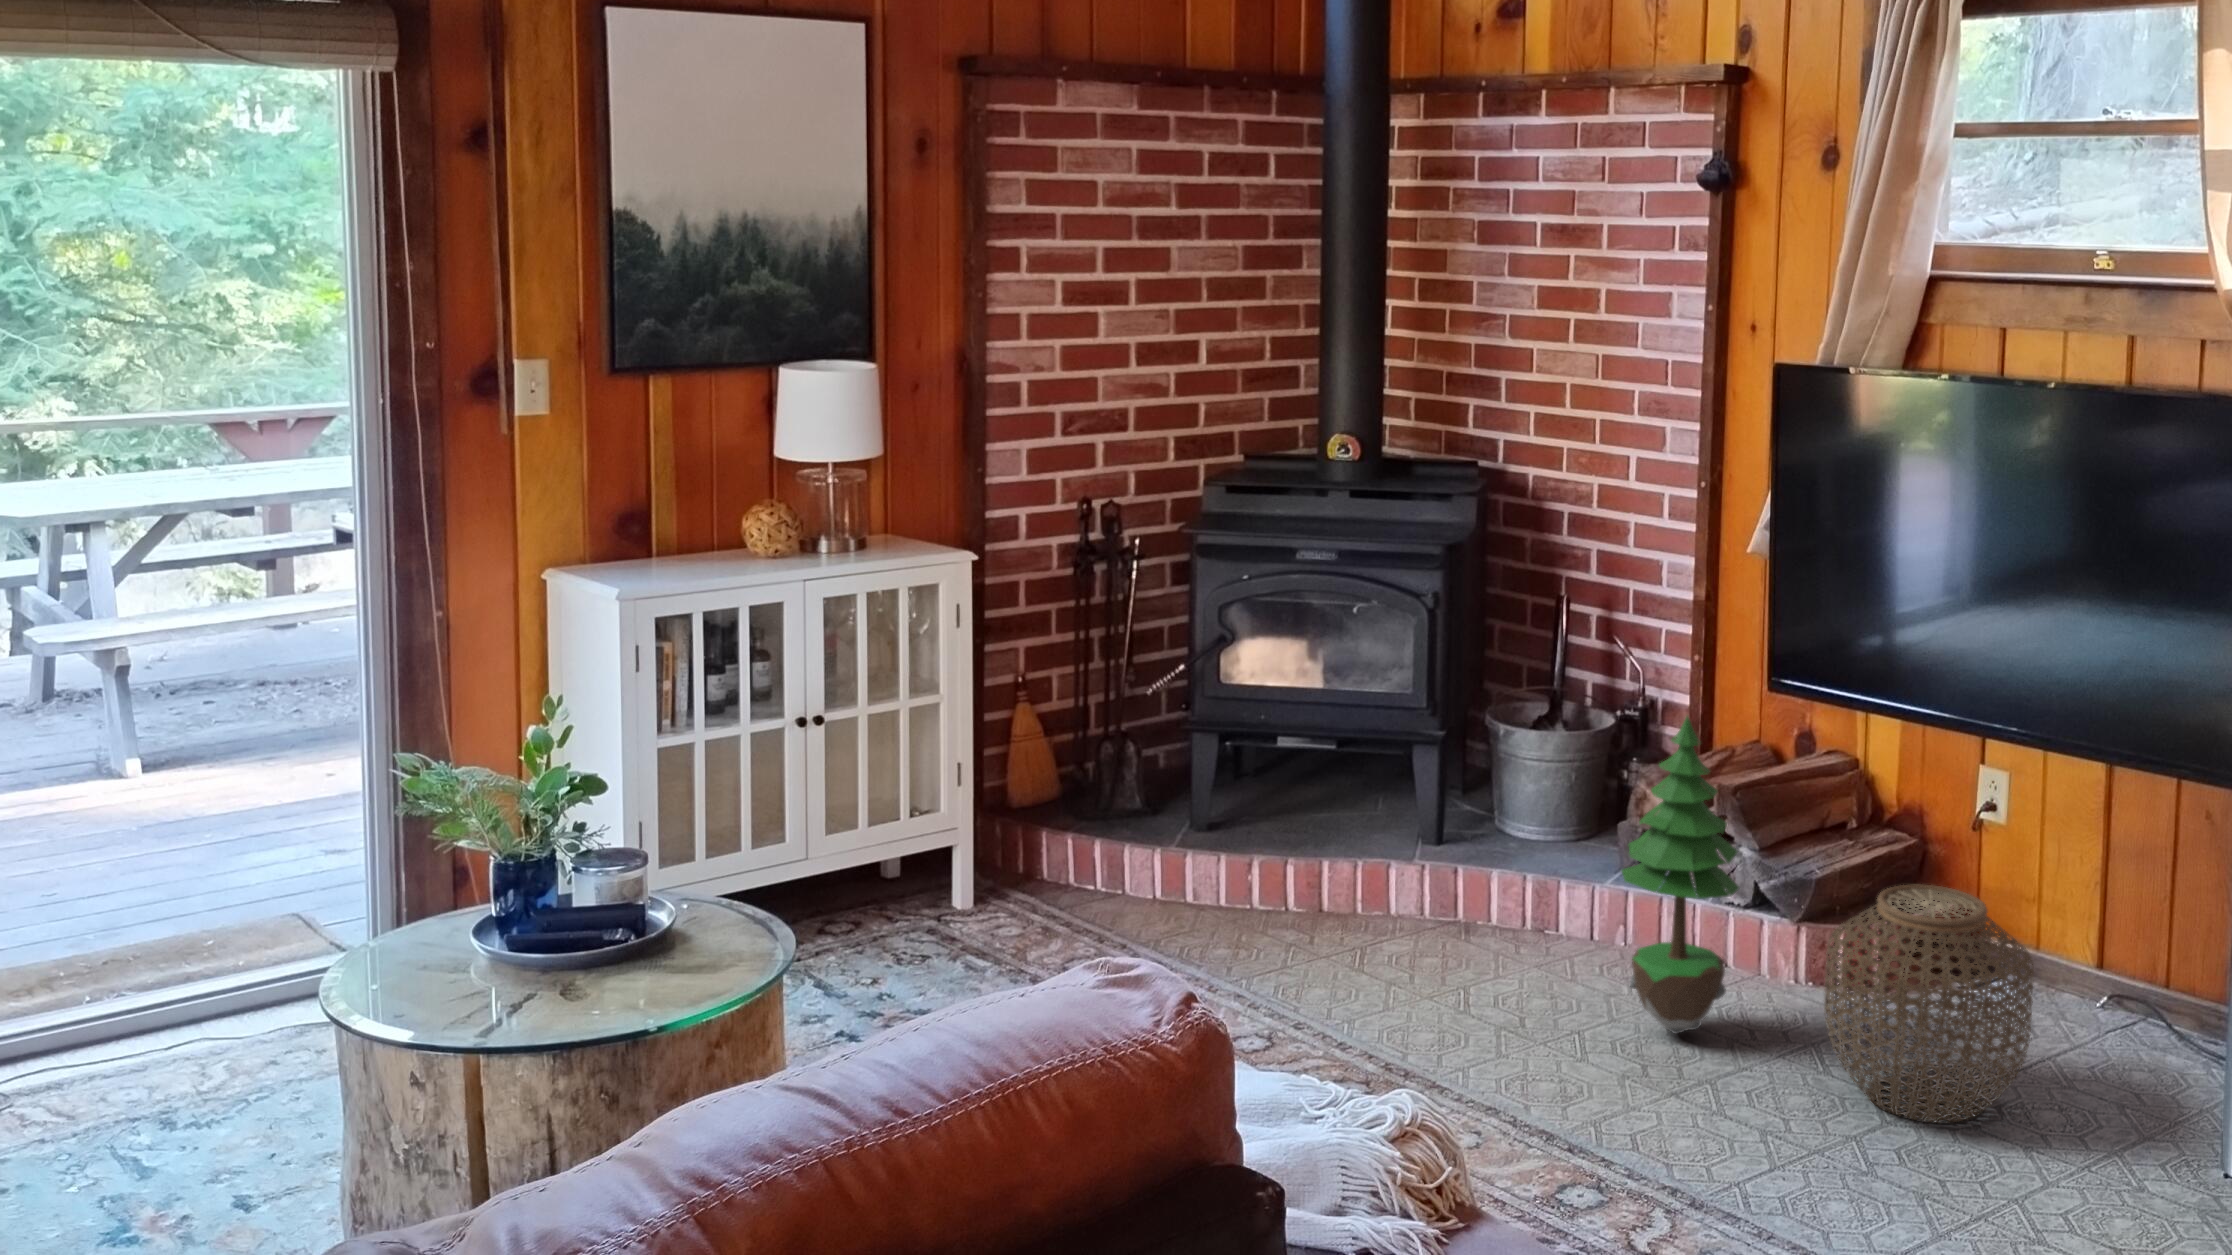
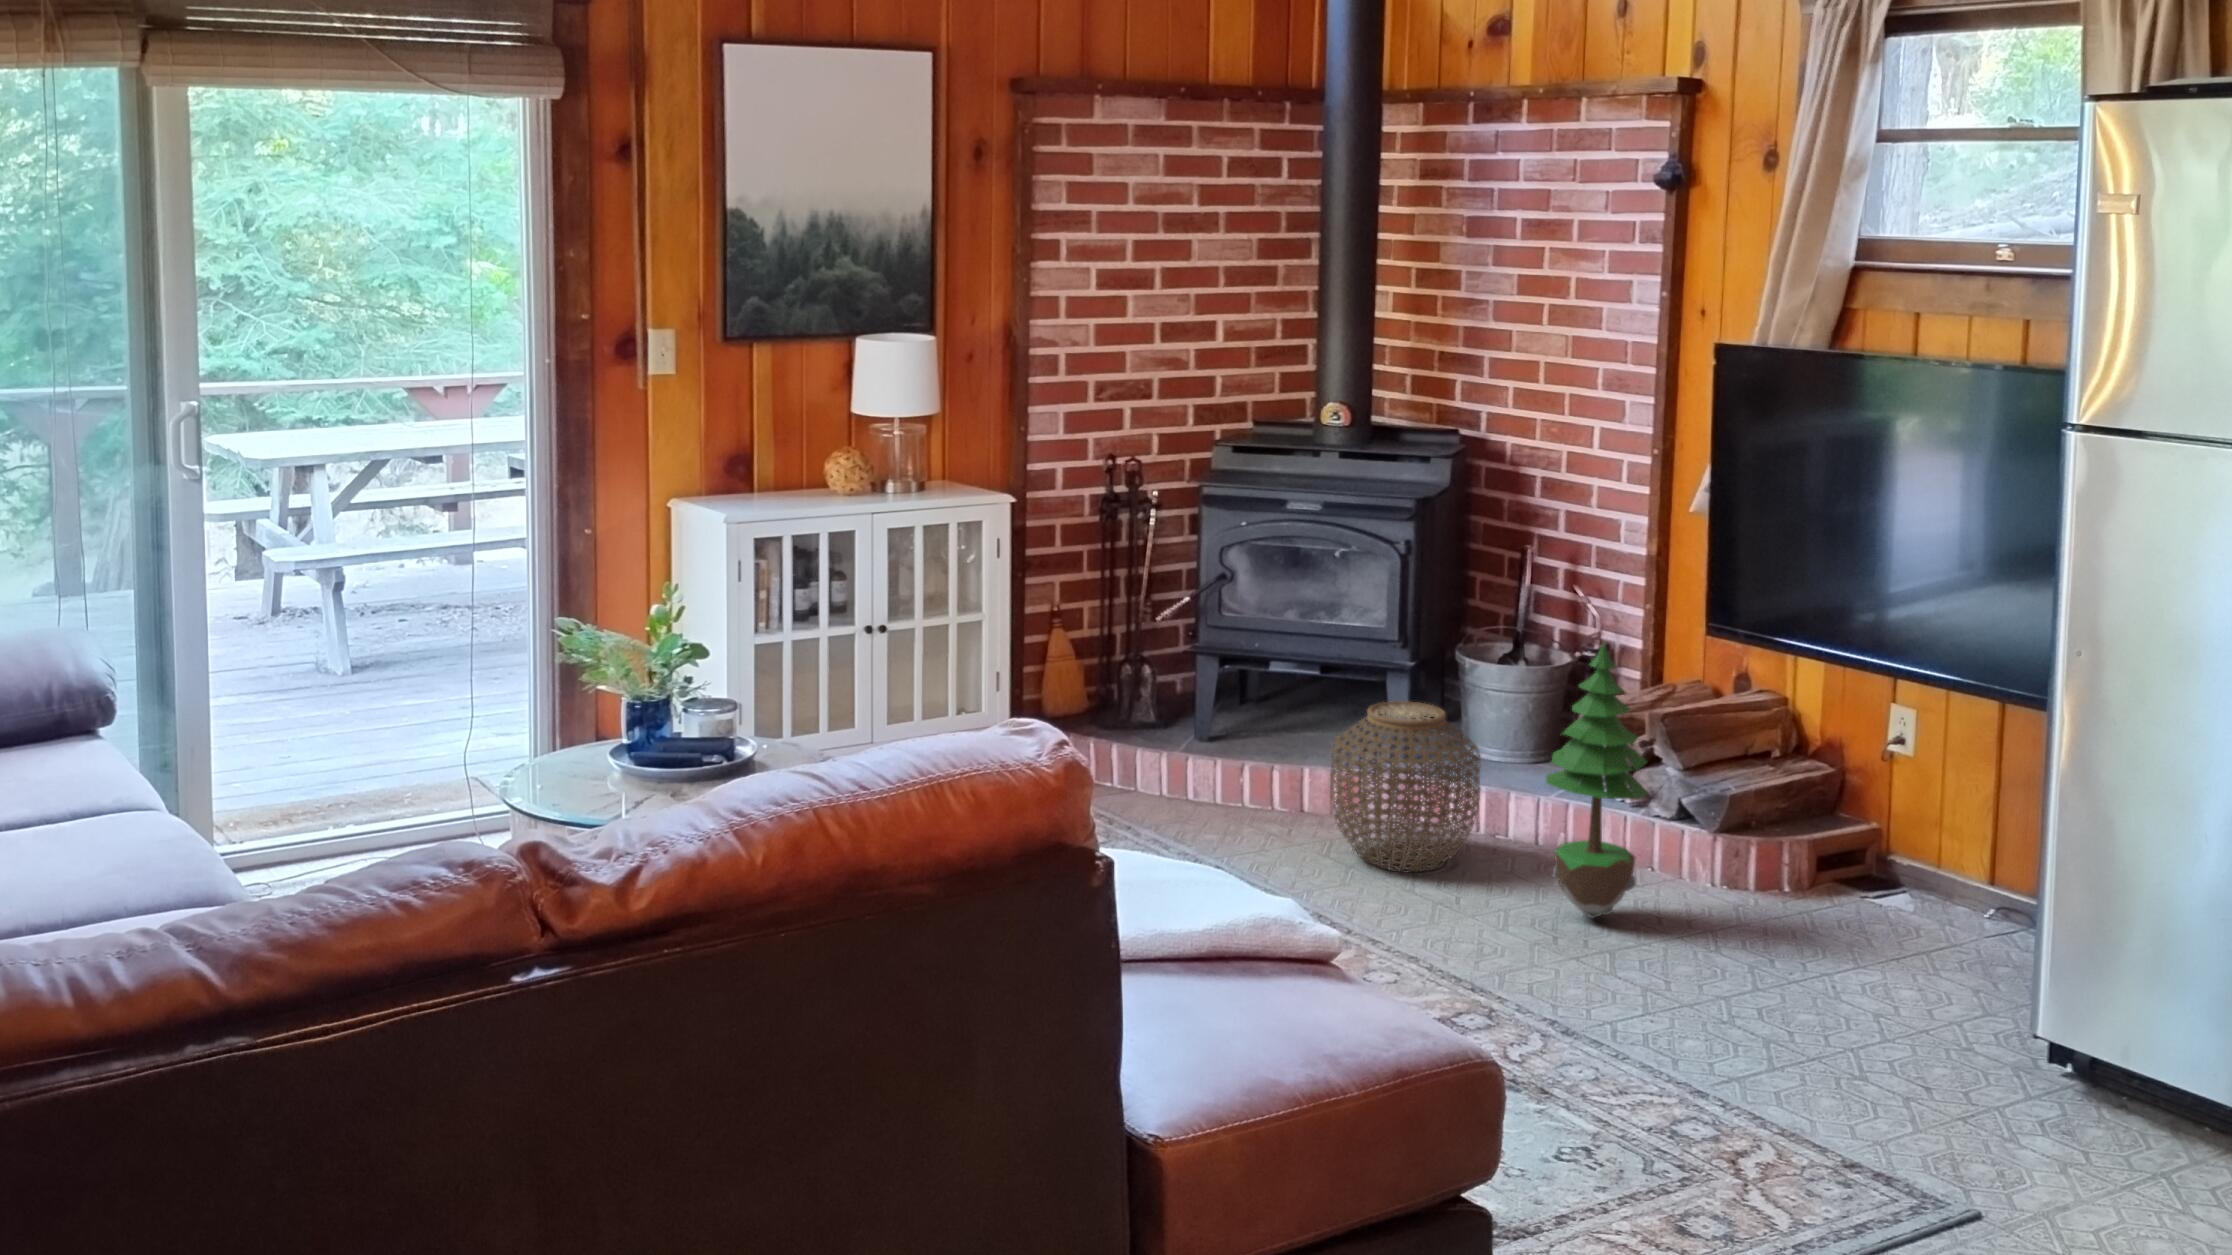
woven basket: present [1824,885,2034,1123] -> present [1330,701,1480,872]

